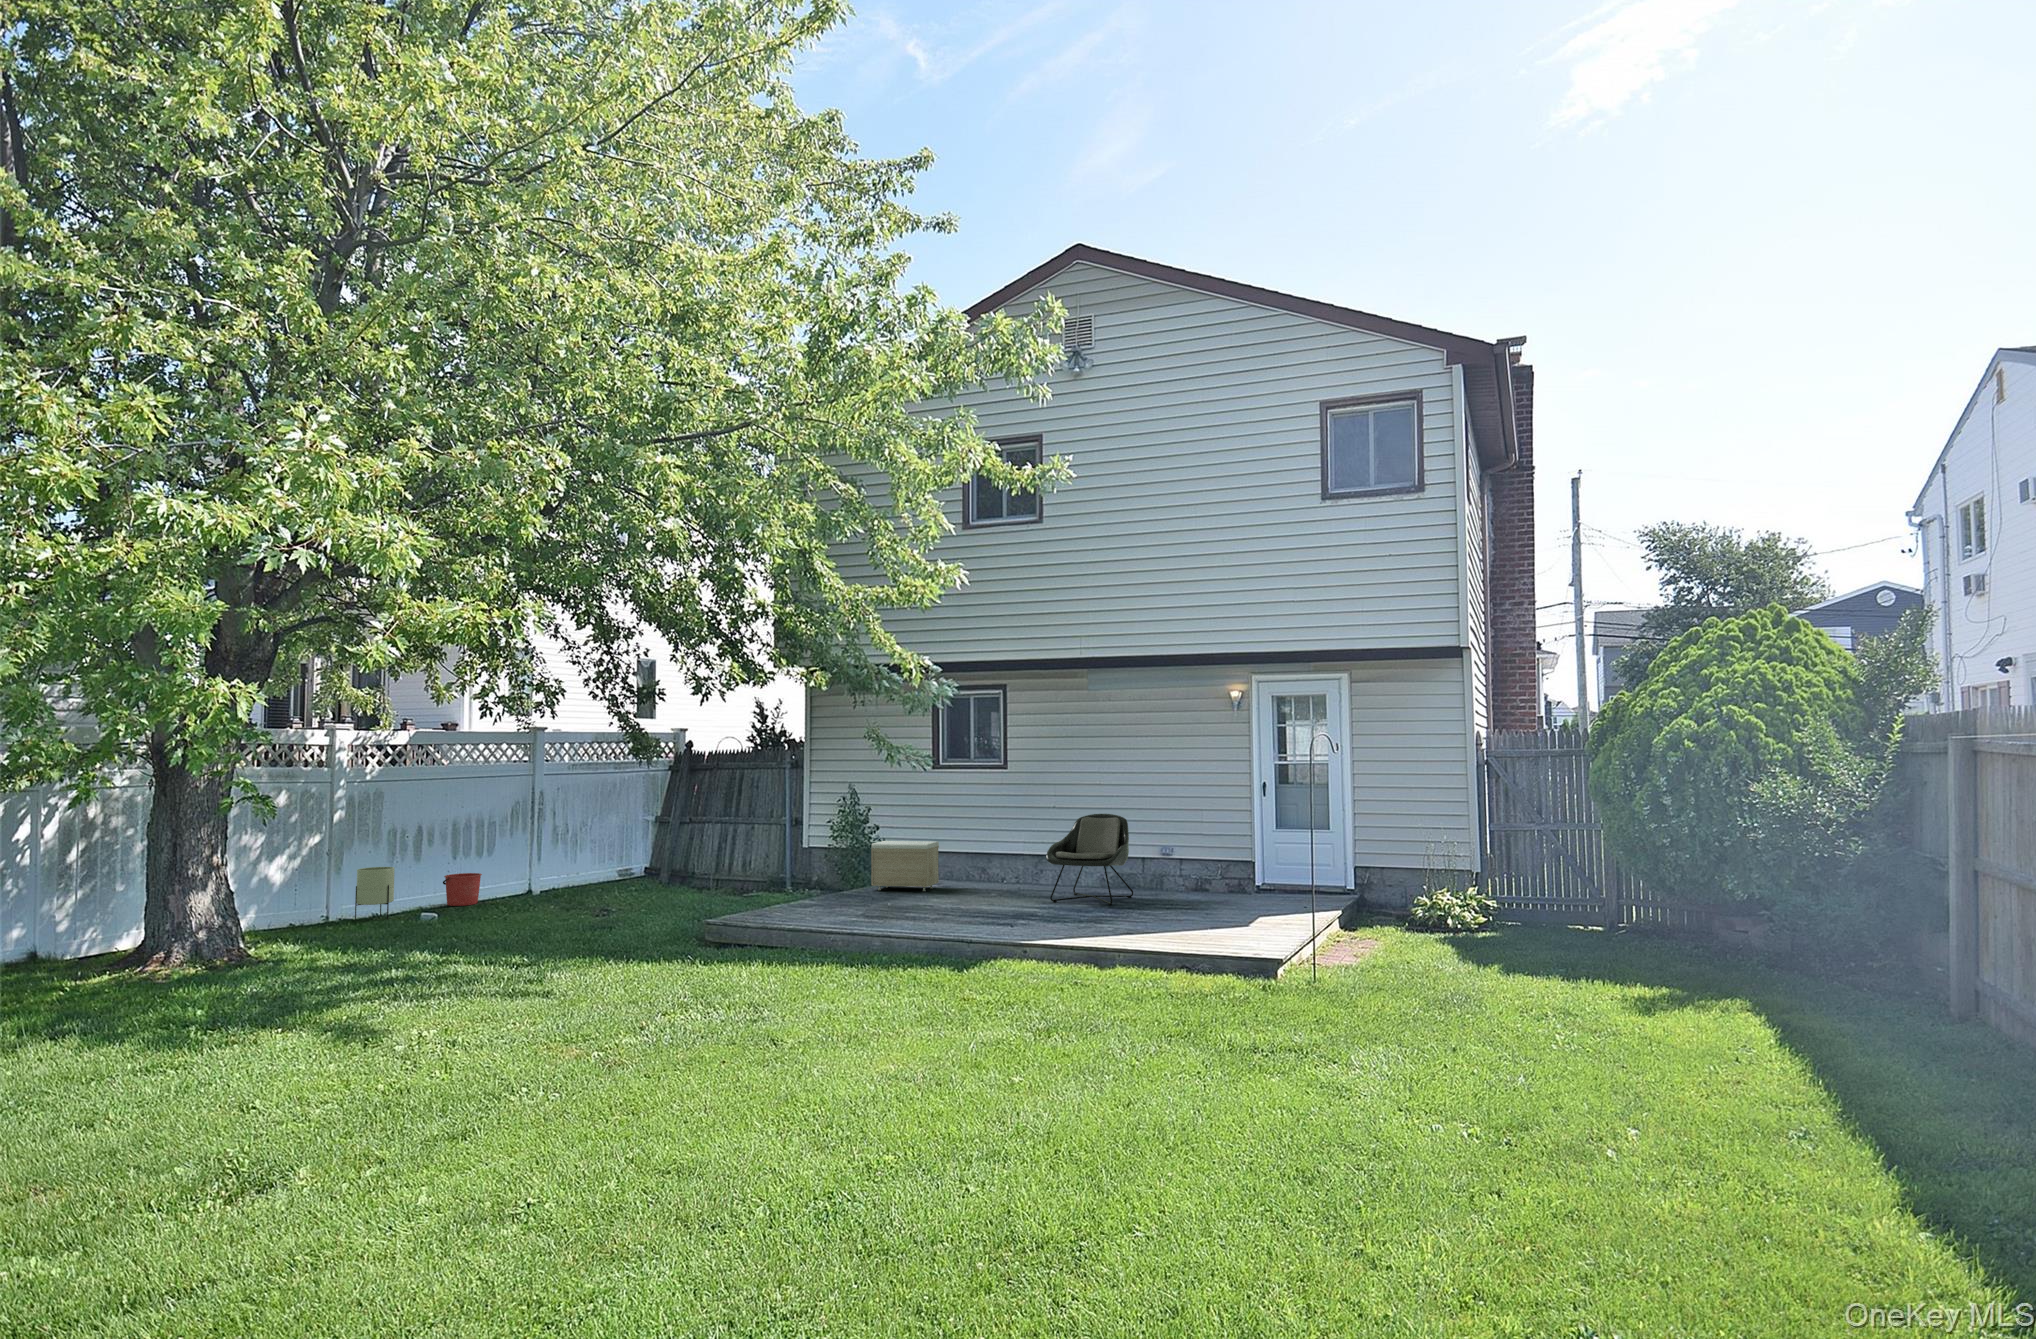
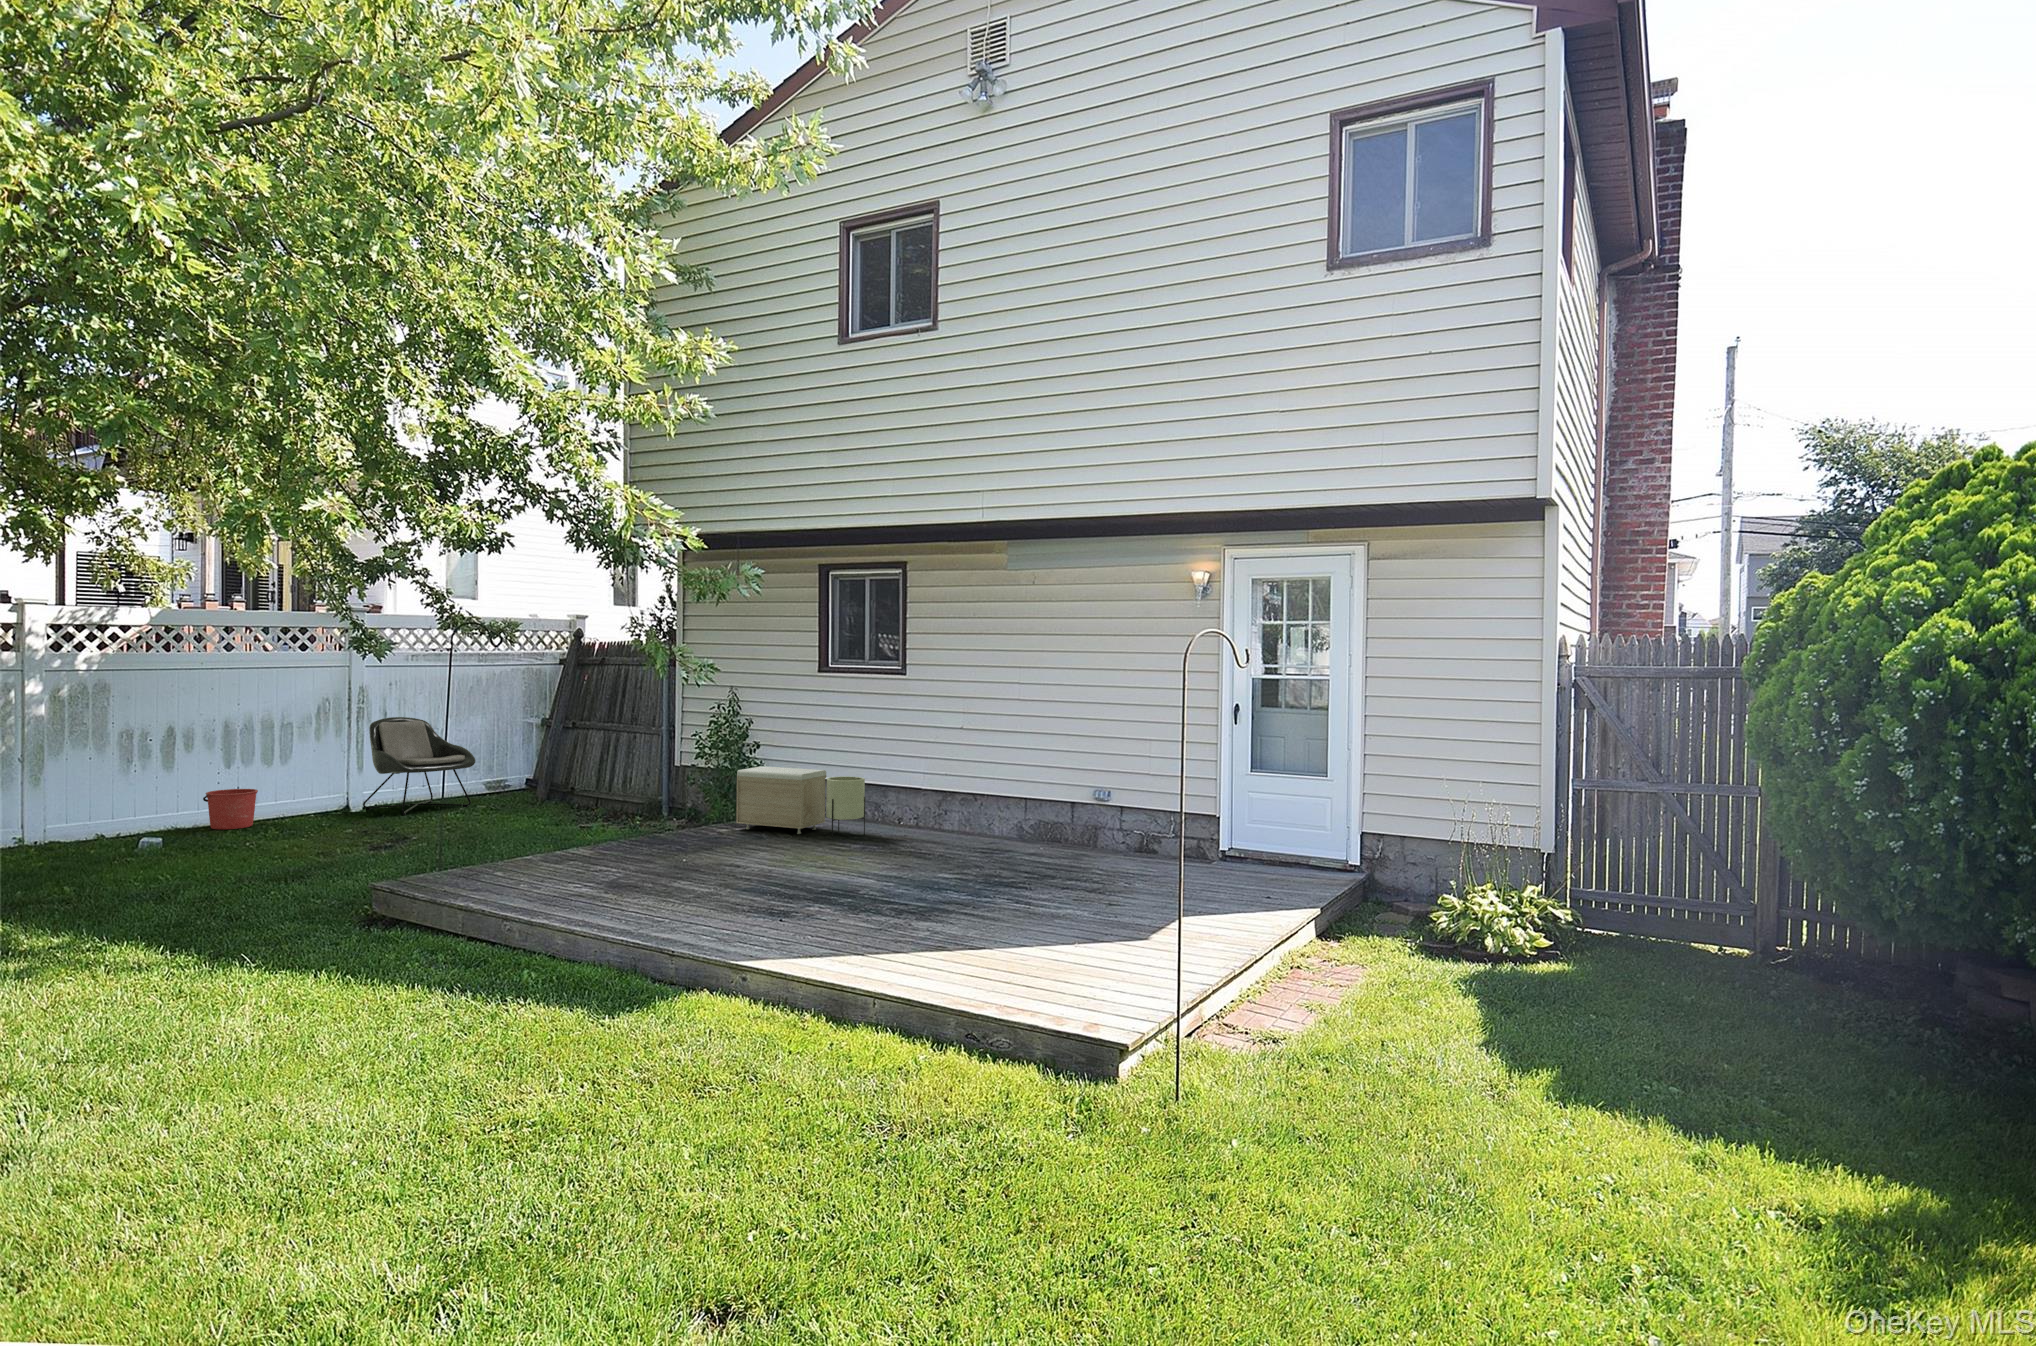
lounge chair: present [1046,814,1133,905] -> present [363,717,475,815]
planter: present [355,867,395,920] -> present [826,776,865,838]

